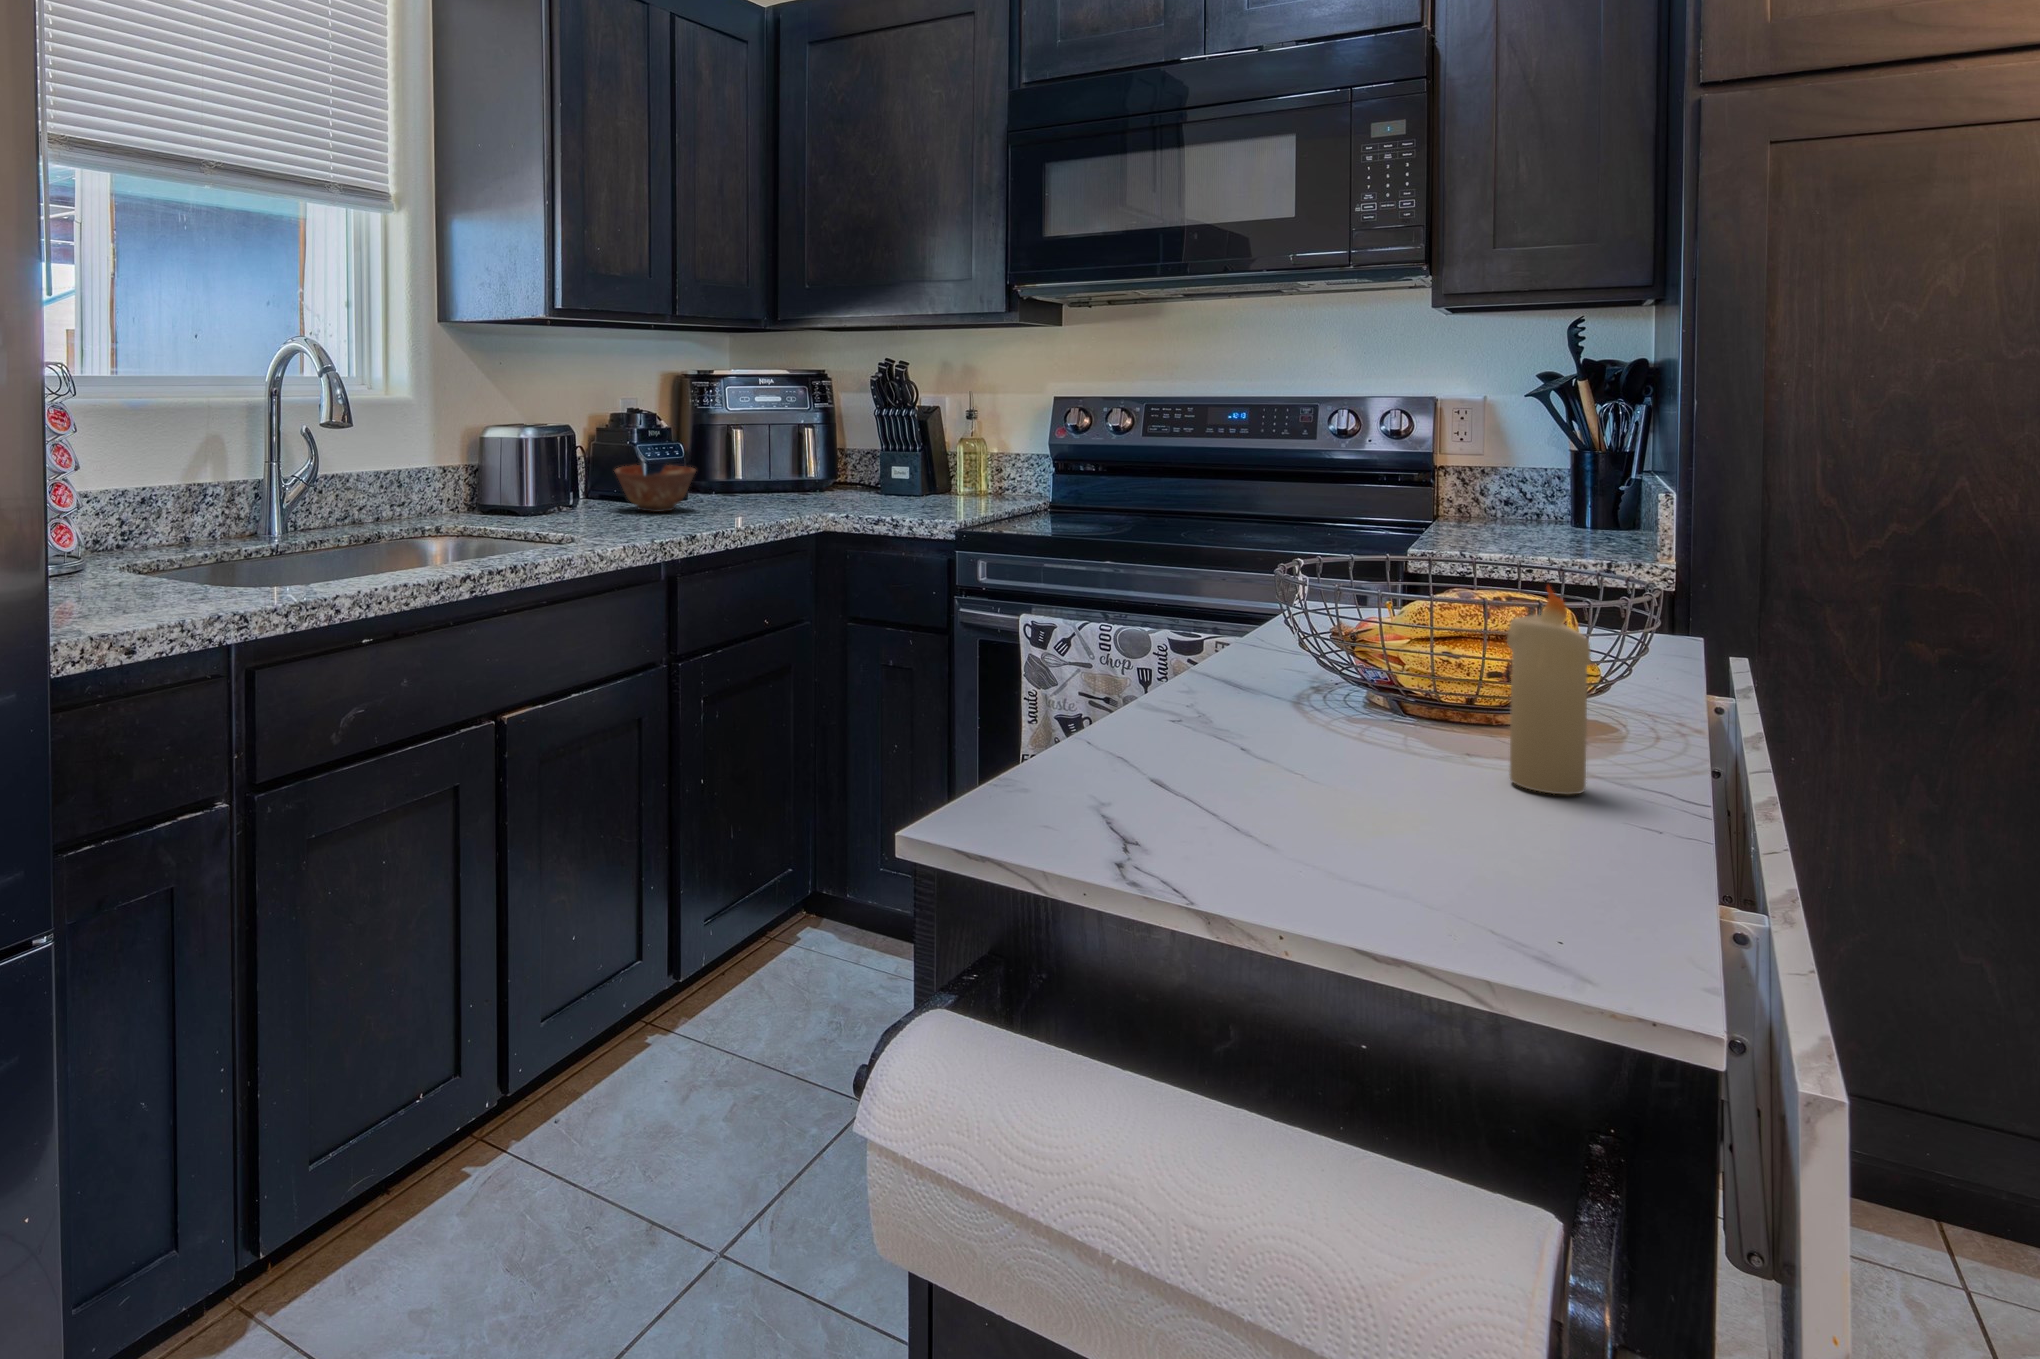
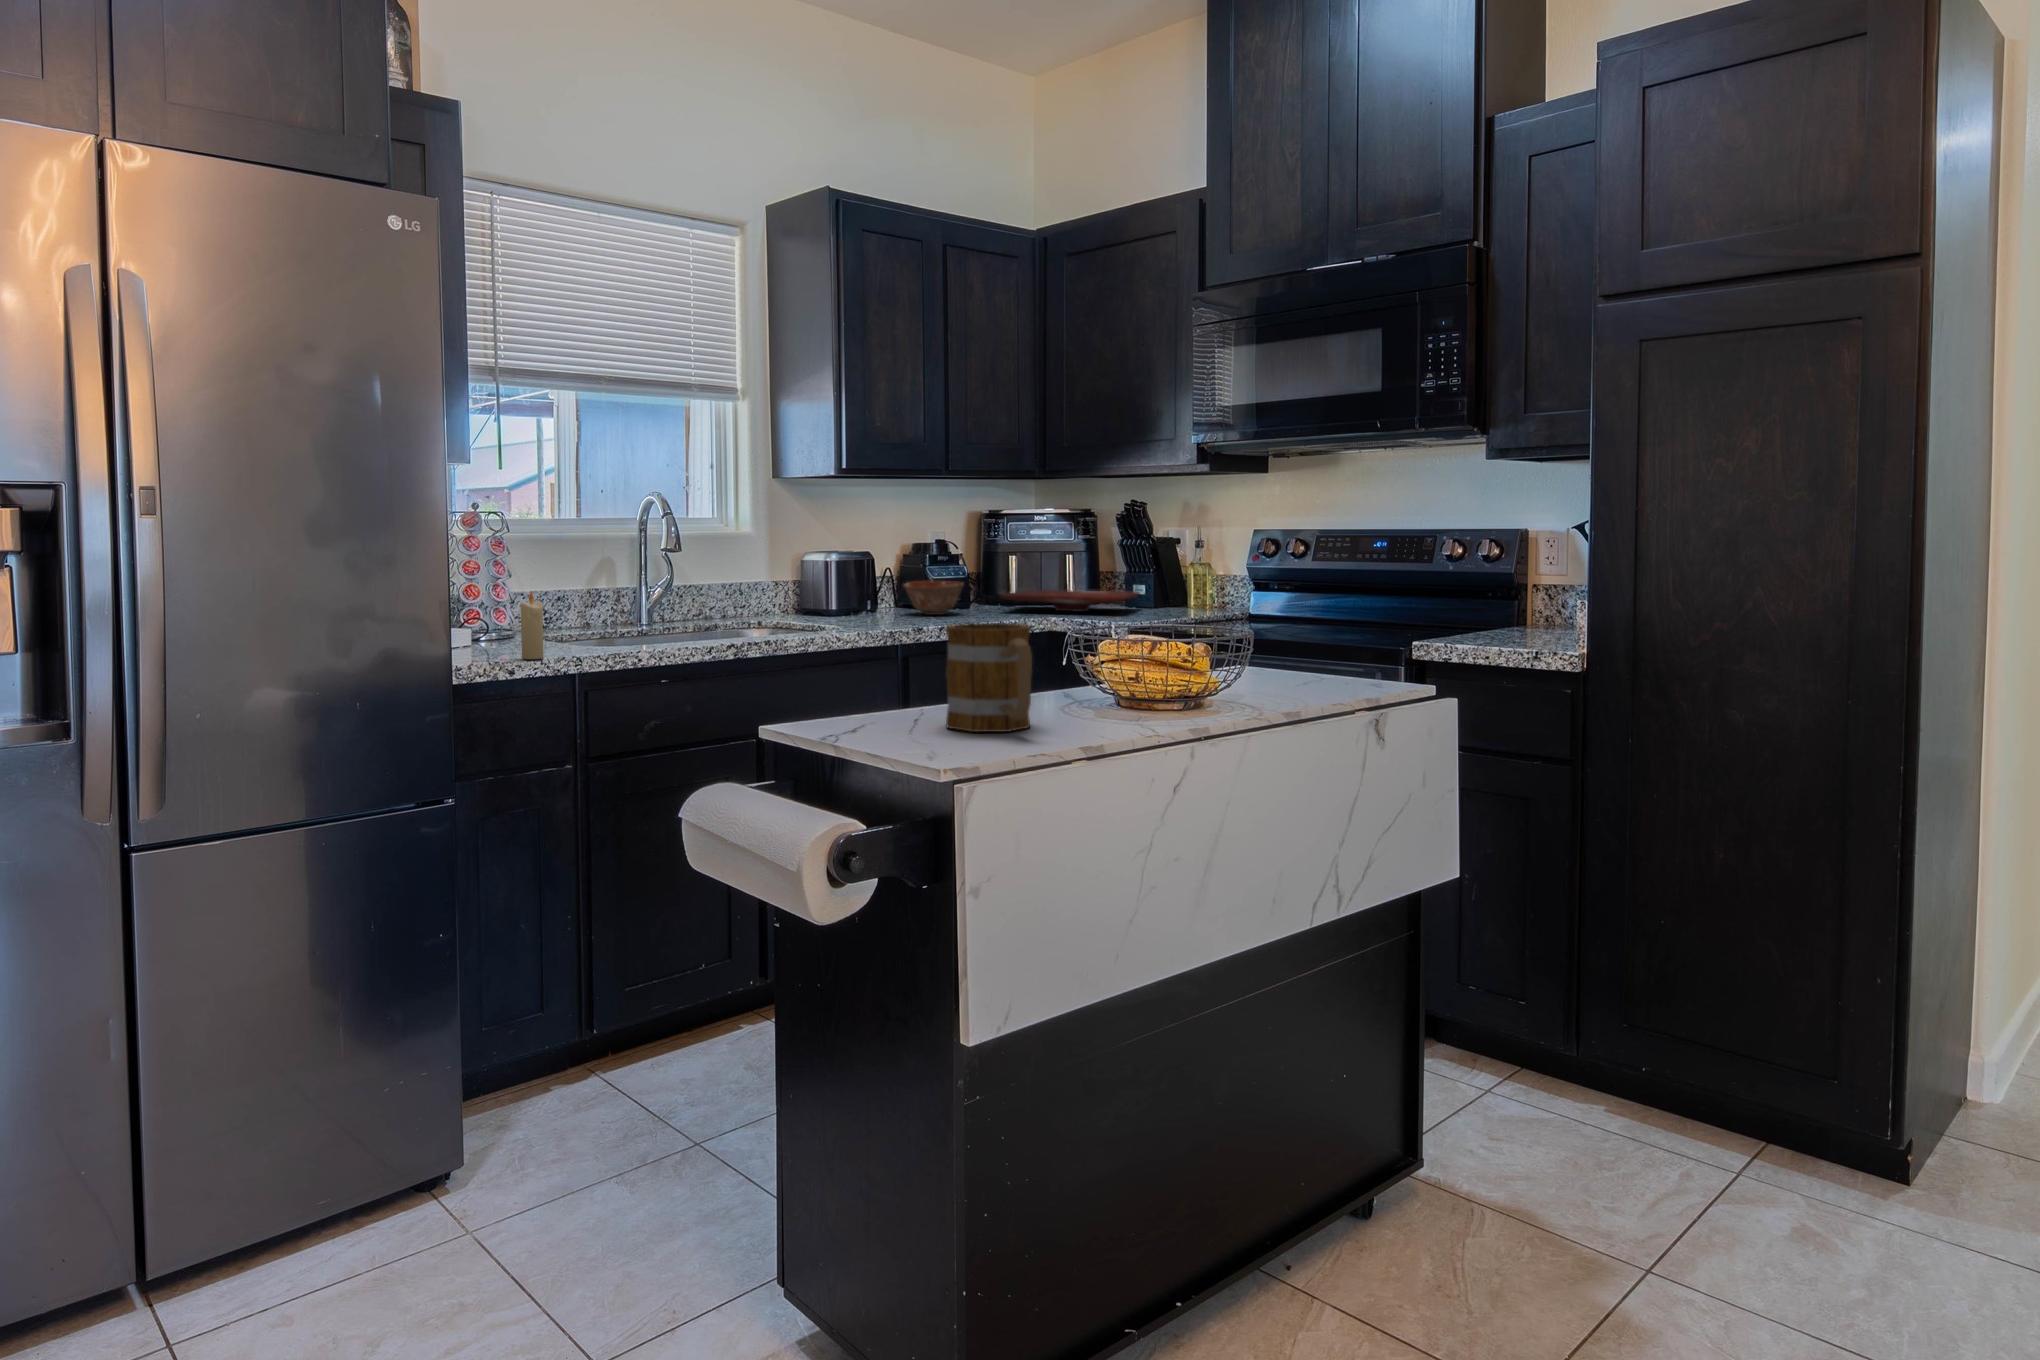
cutting board: none [737,476,906,503] -> present [1000,590,1139,612]
mug: none [1166,571,1449,808] -> present [946,623,1032,732]
candle: present [1507,586,1591,794] -> present [520,591,543,659]

